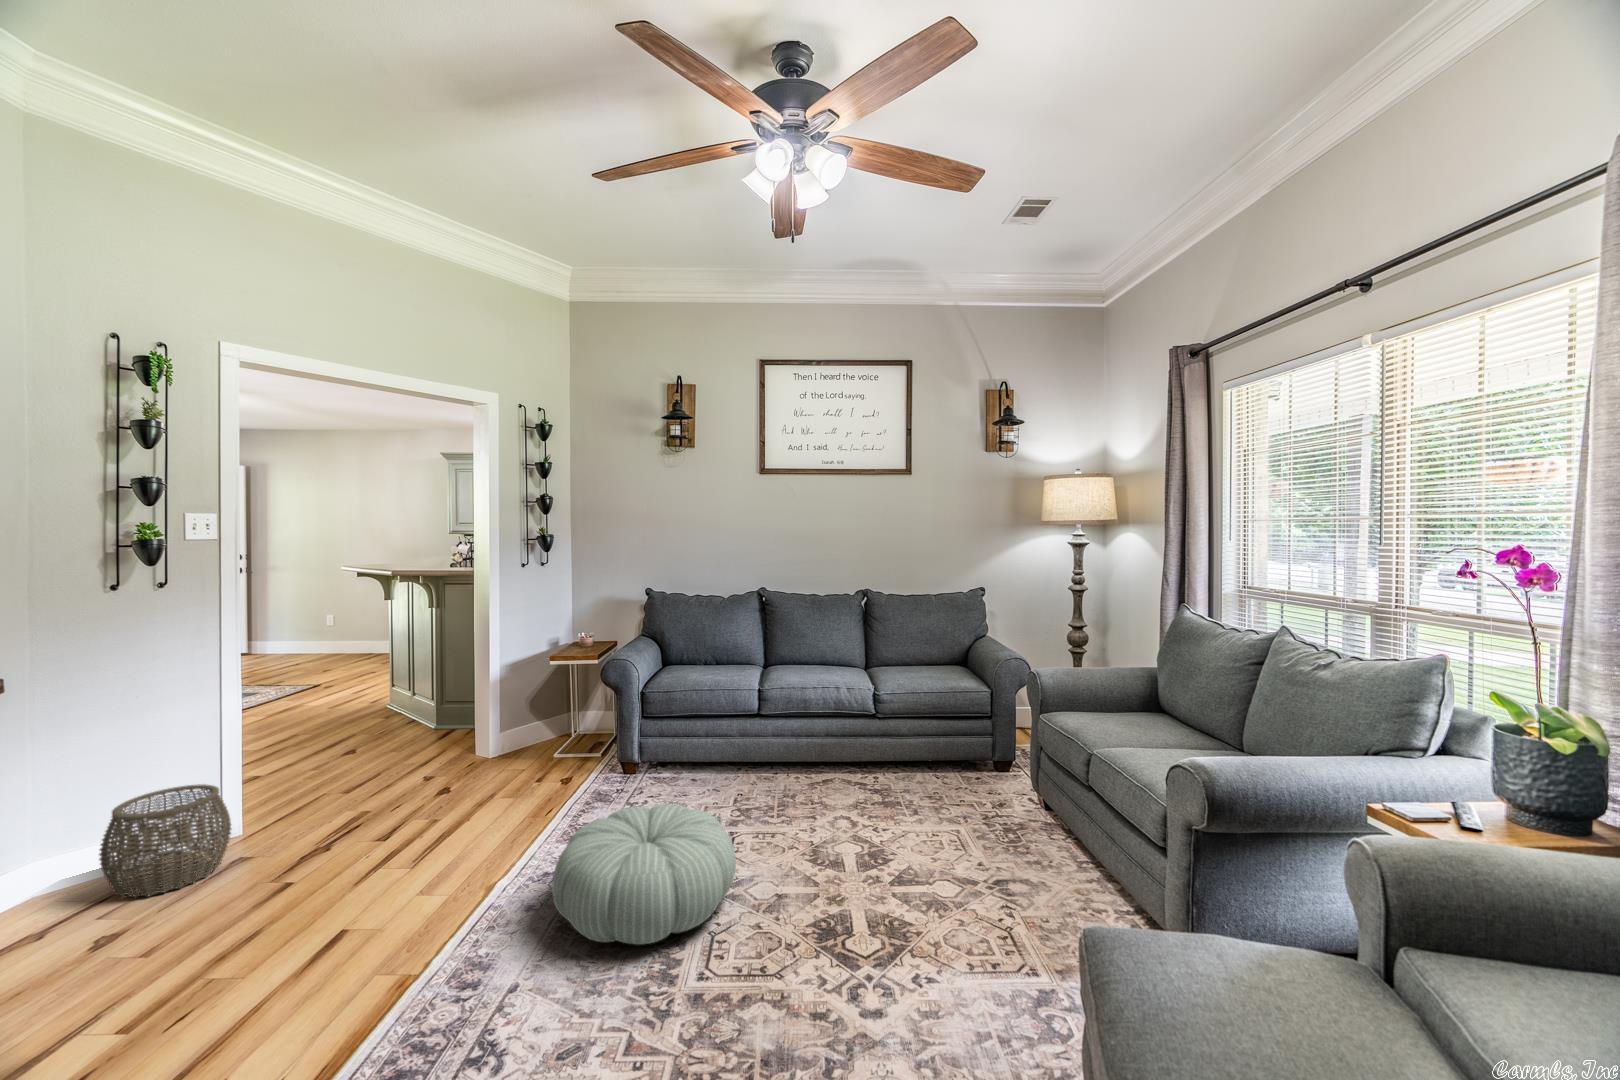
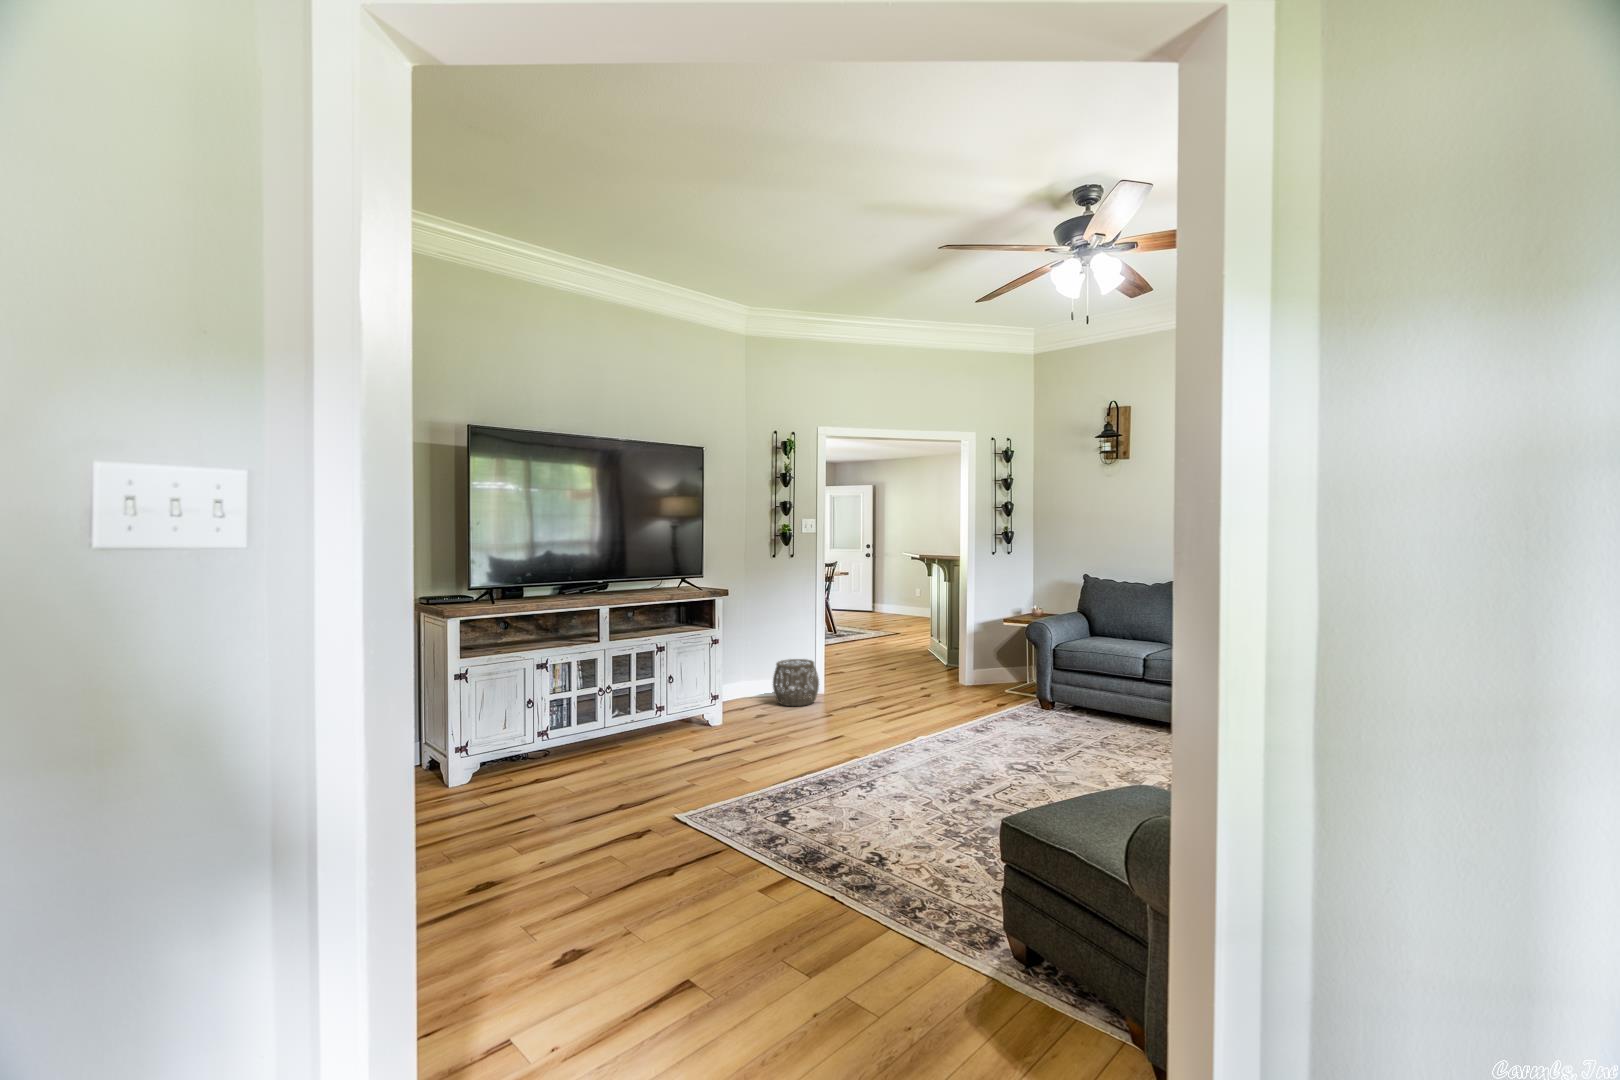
pouf: present [552,804,736,945] -> none [929,708,1048,781]

